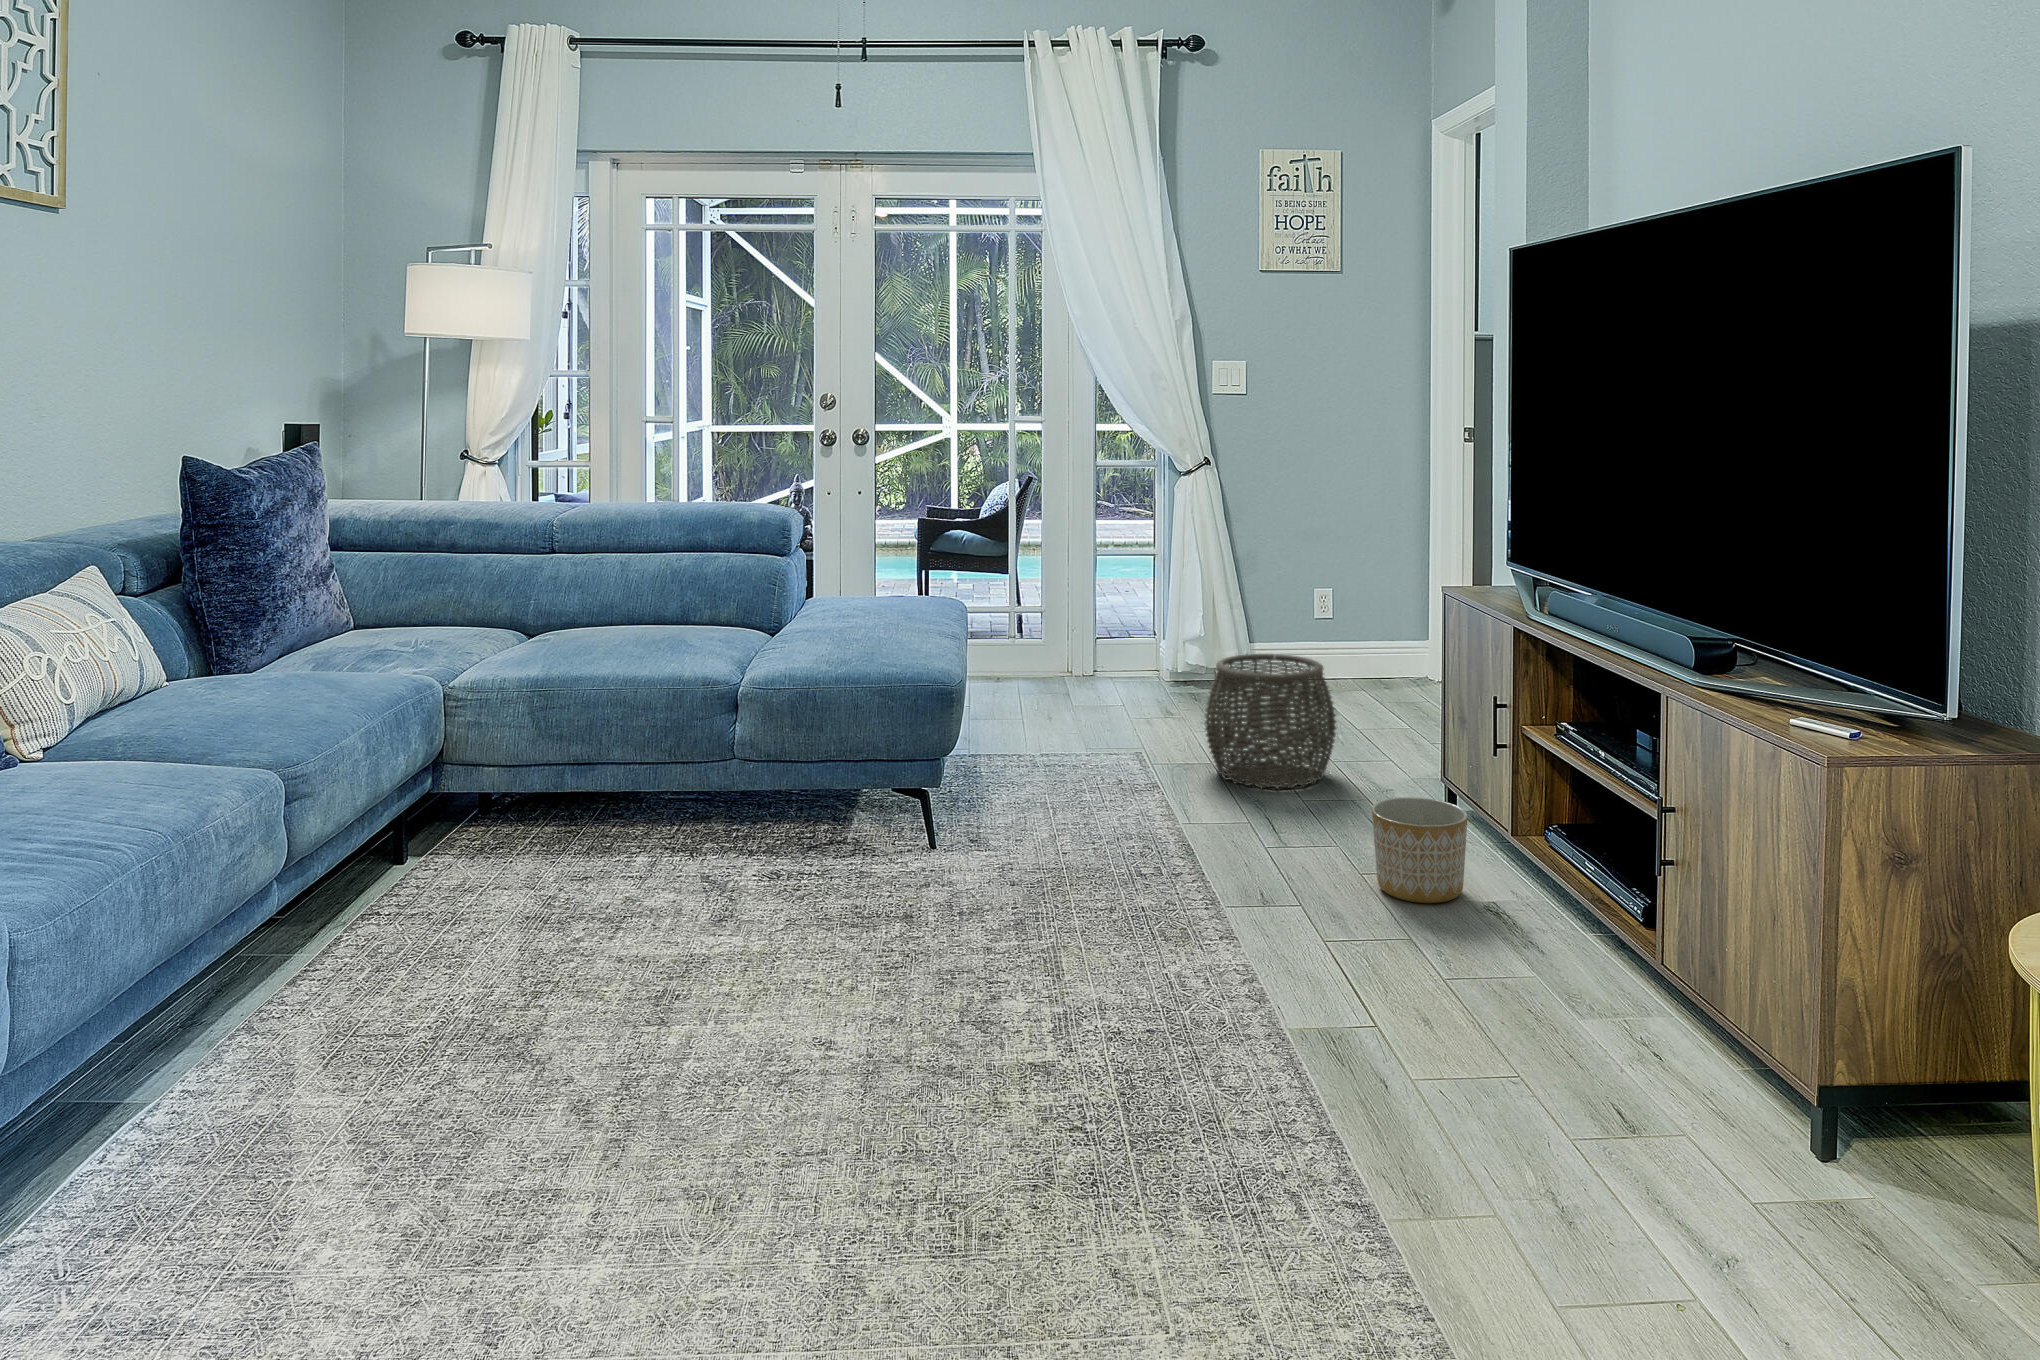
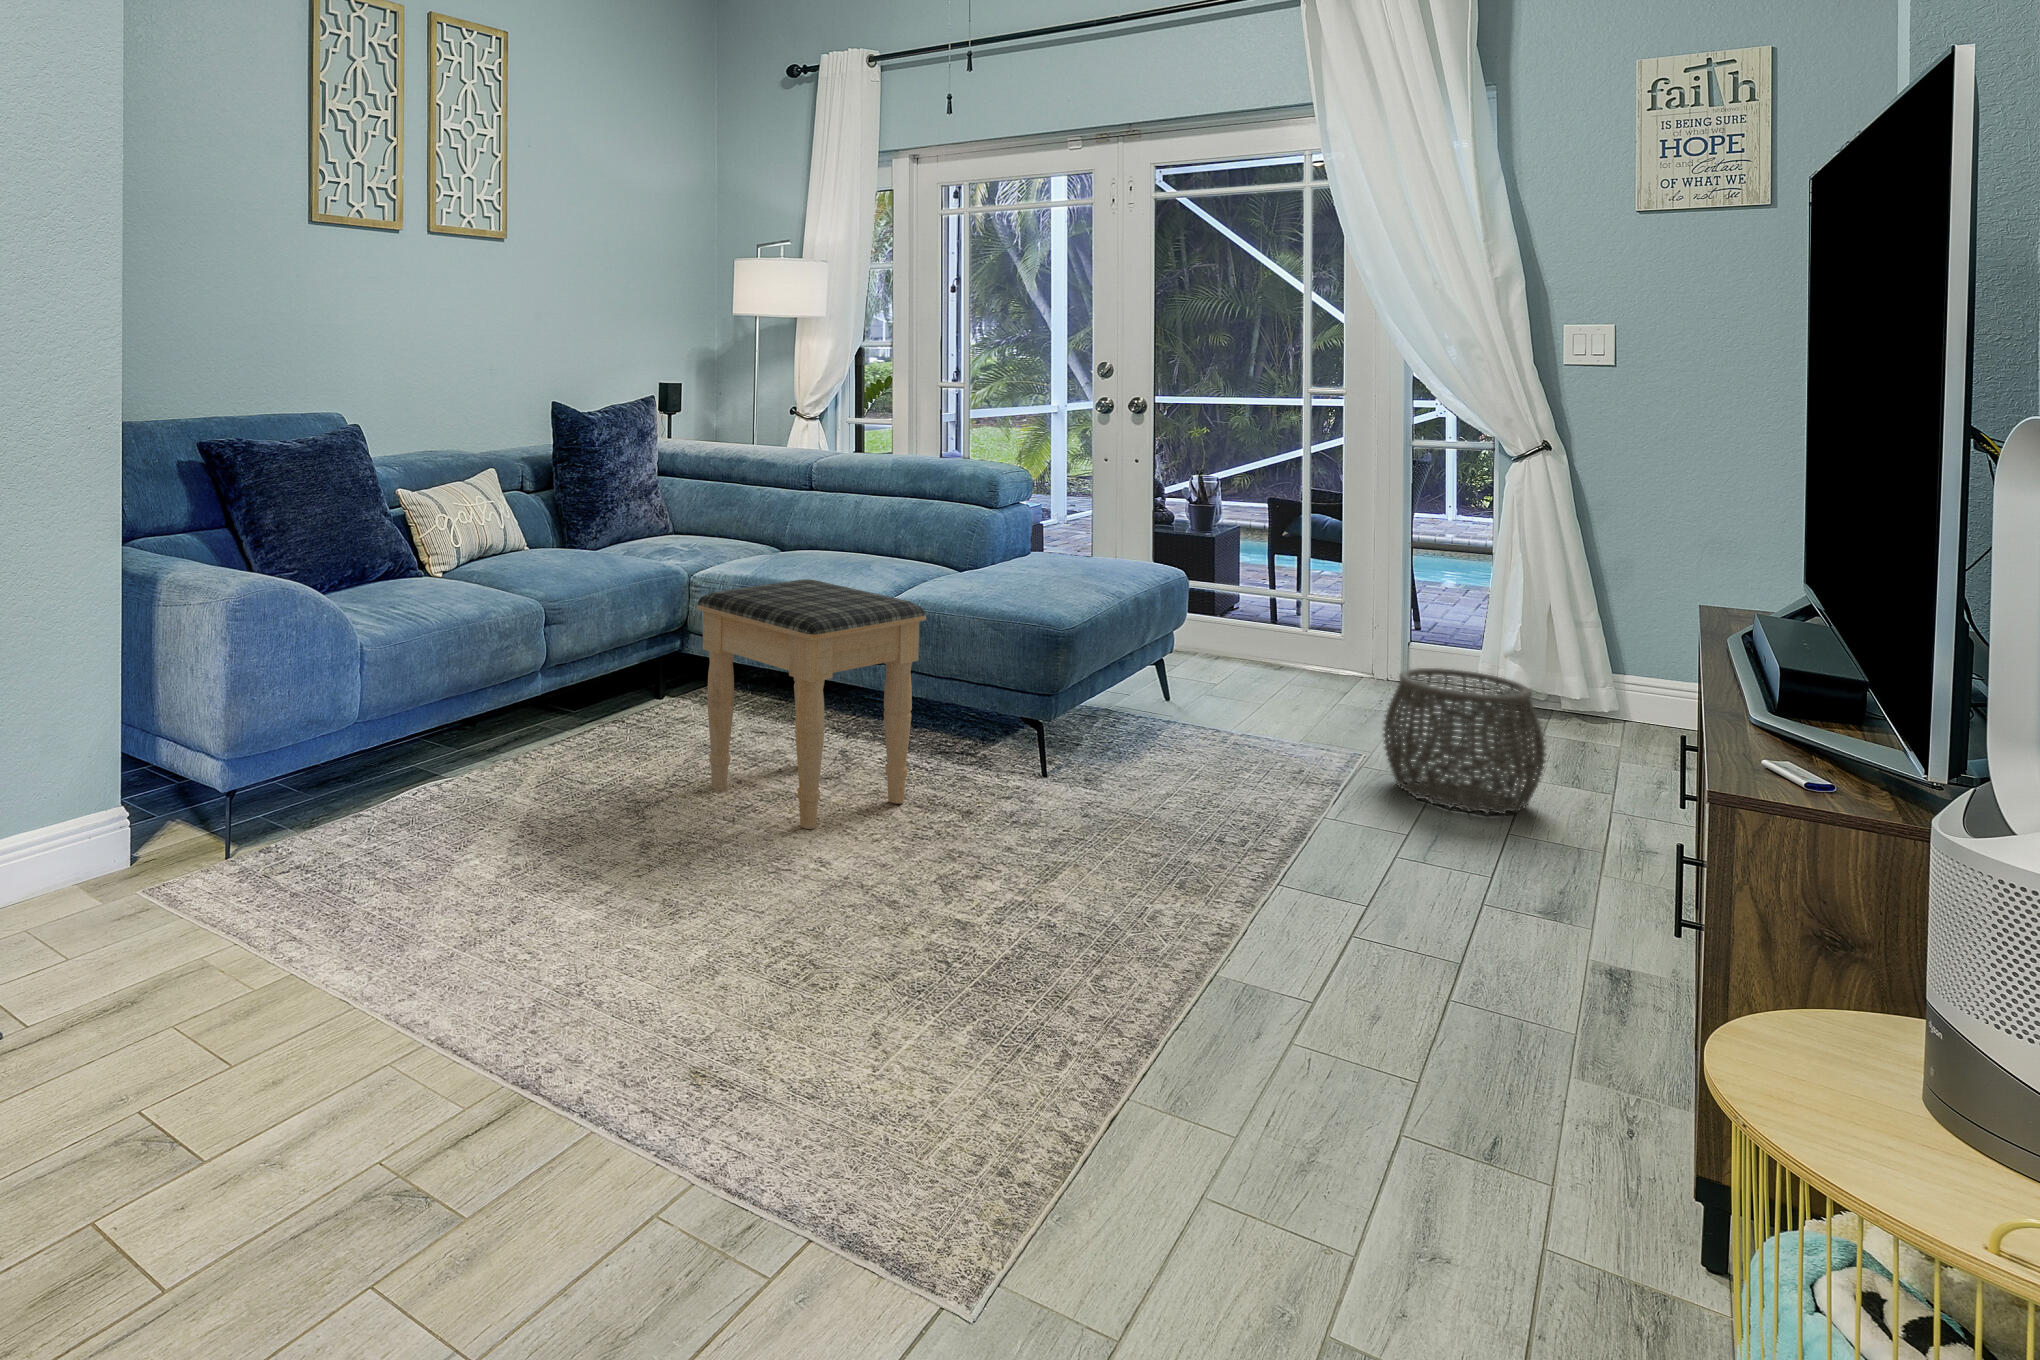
footstool: none [562,662,858,1003] -> present [697,579,926,829]
planter: present [1372,797,1468,903] -> none [1442,825,1558,938]

